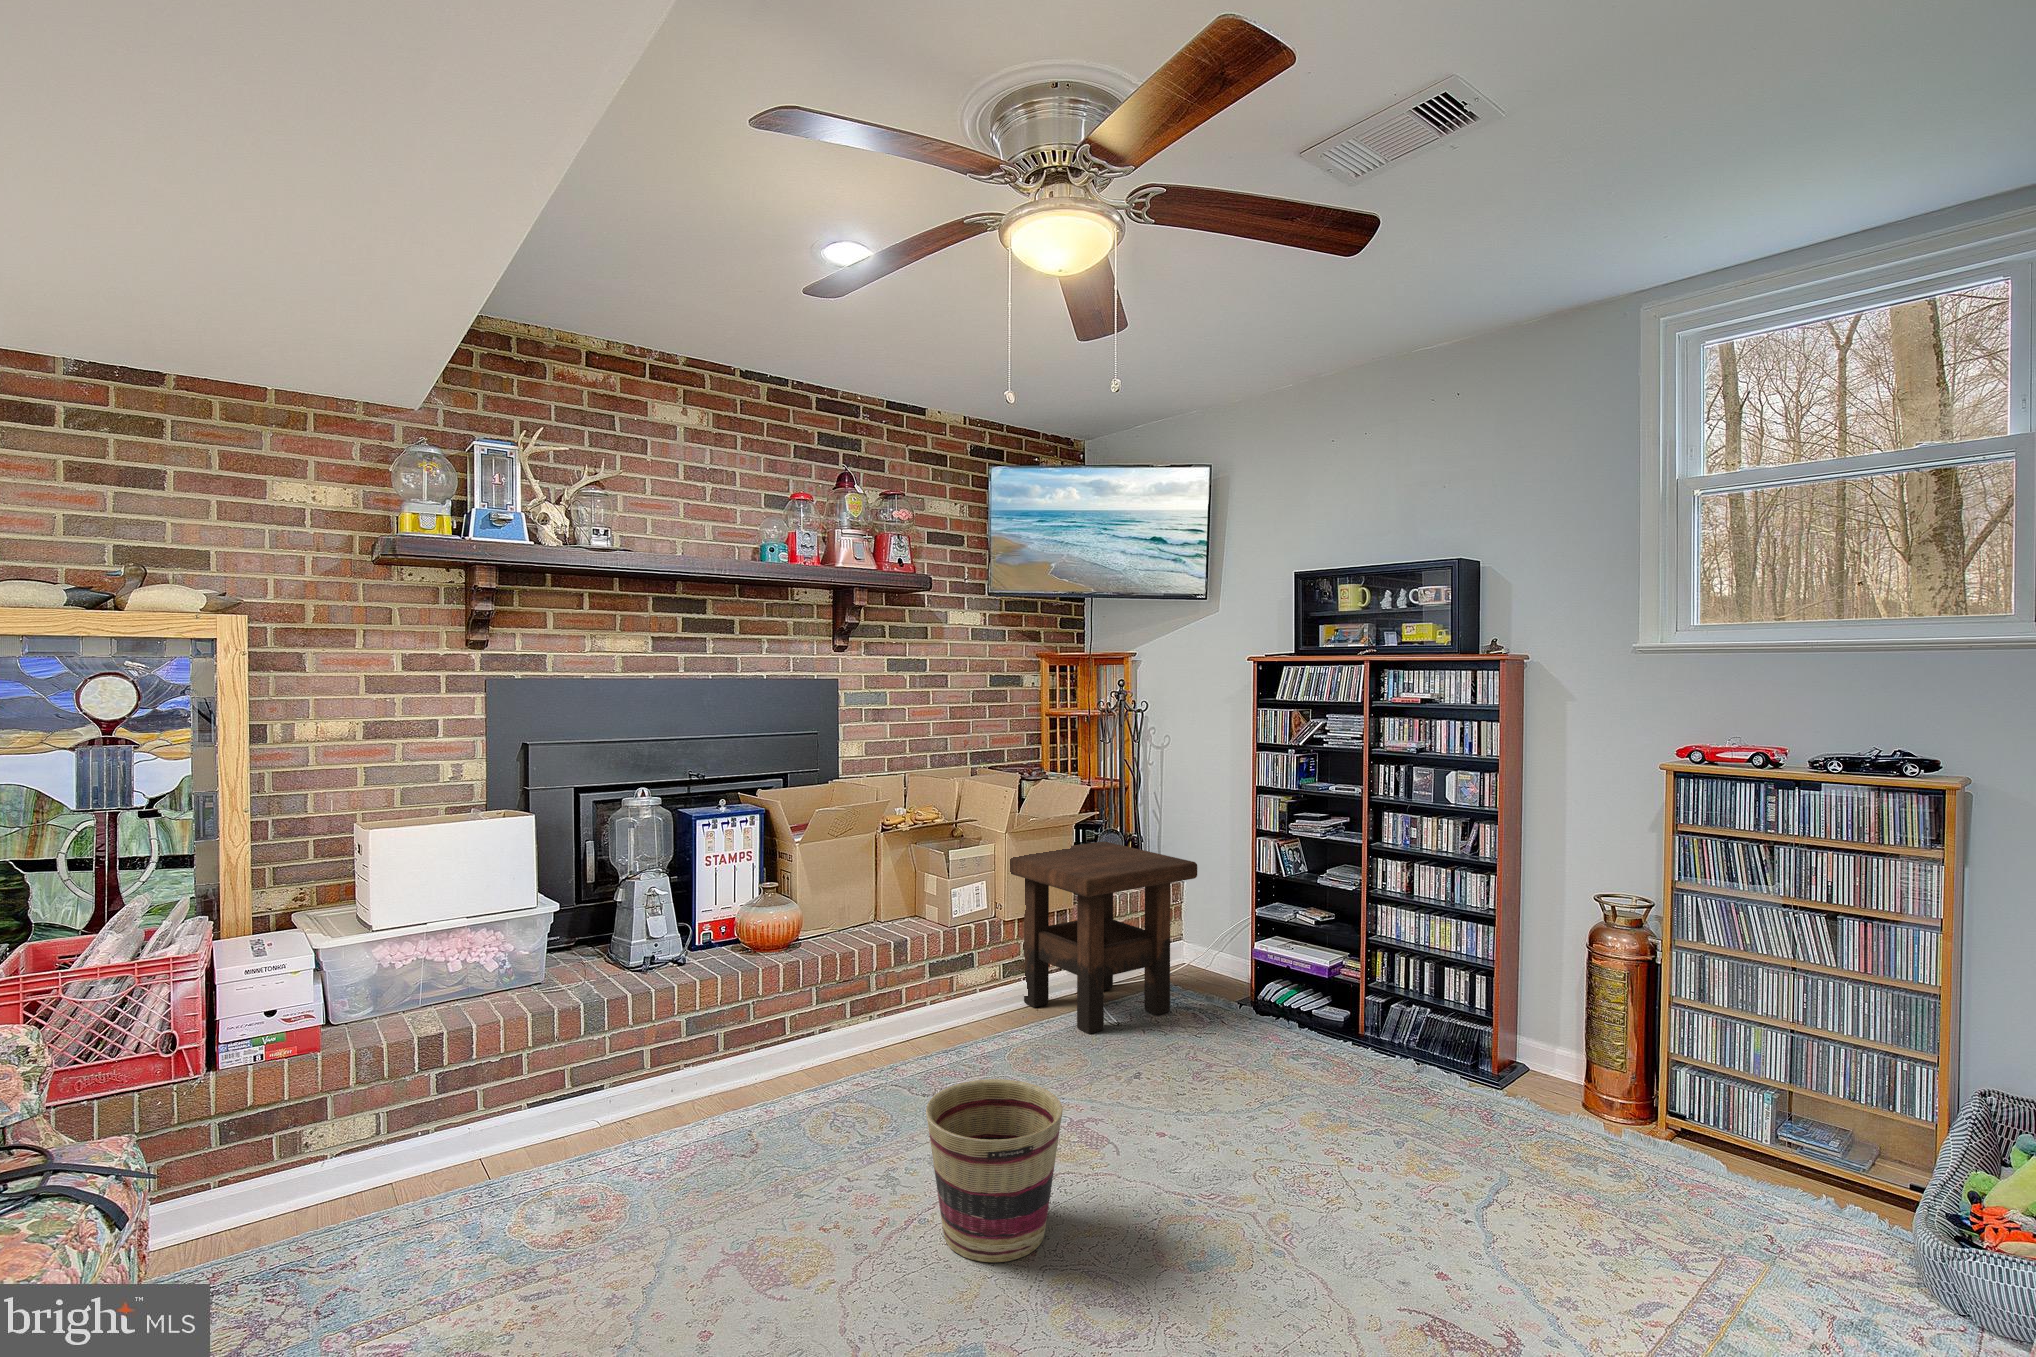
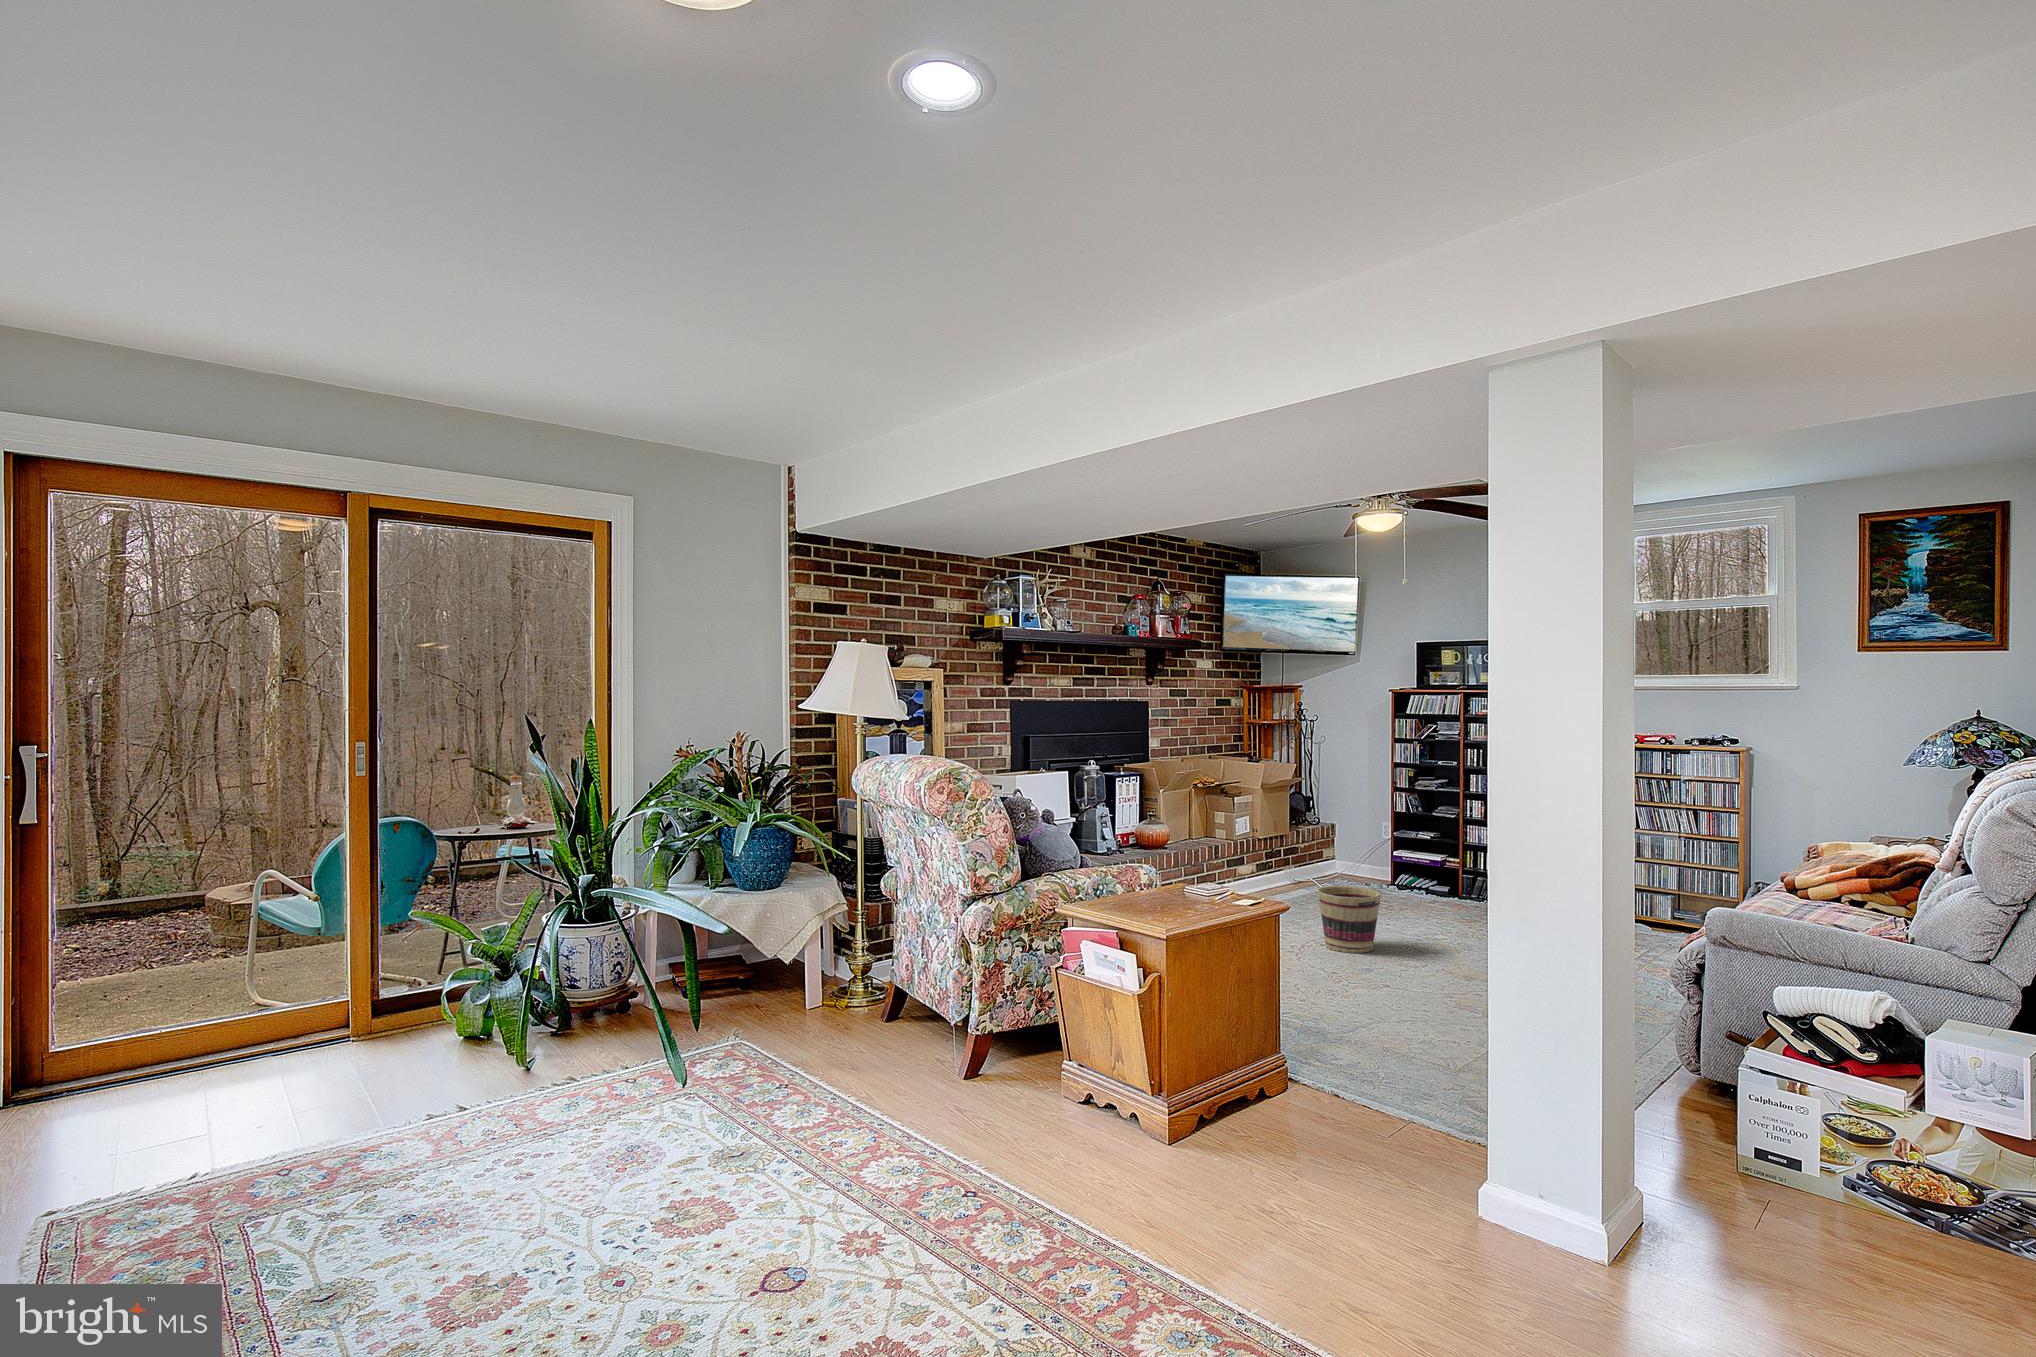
side table: present [1010,841,1197,1034] -> none [1252,798,1367,898]

